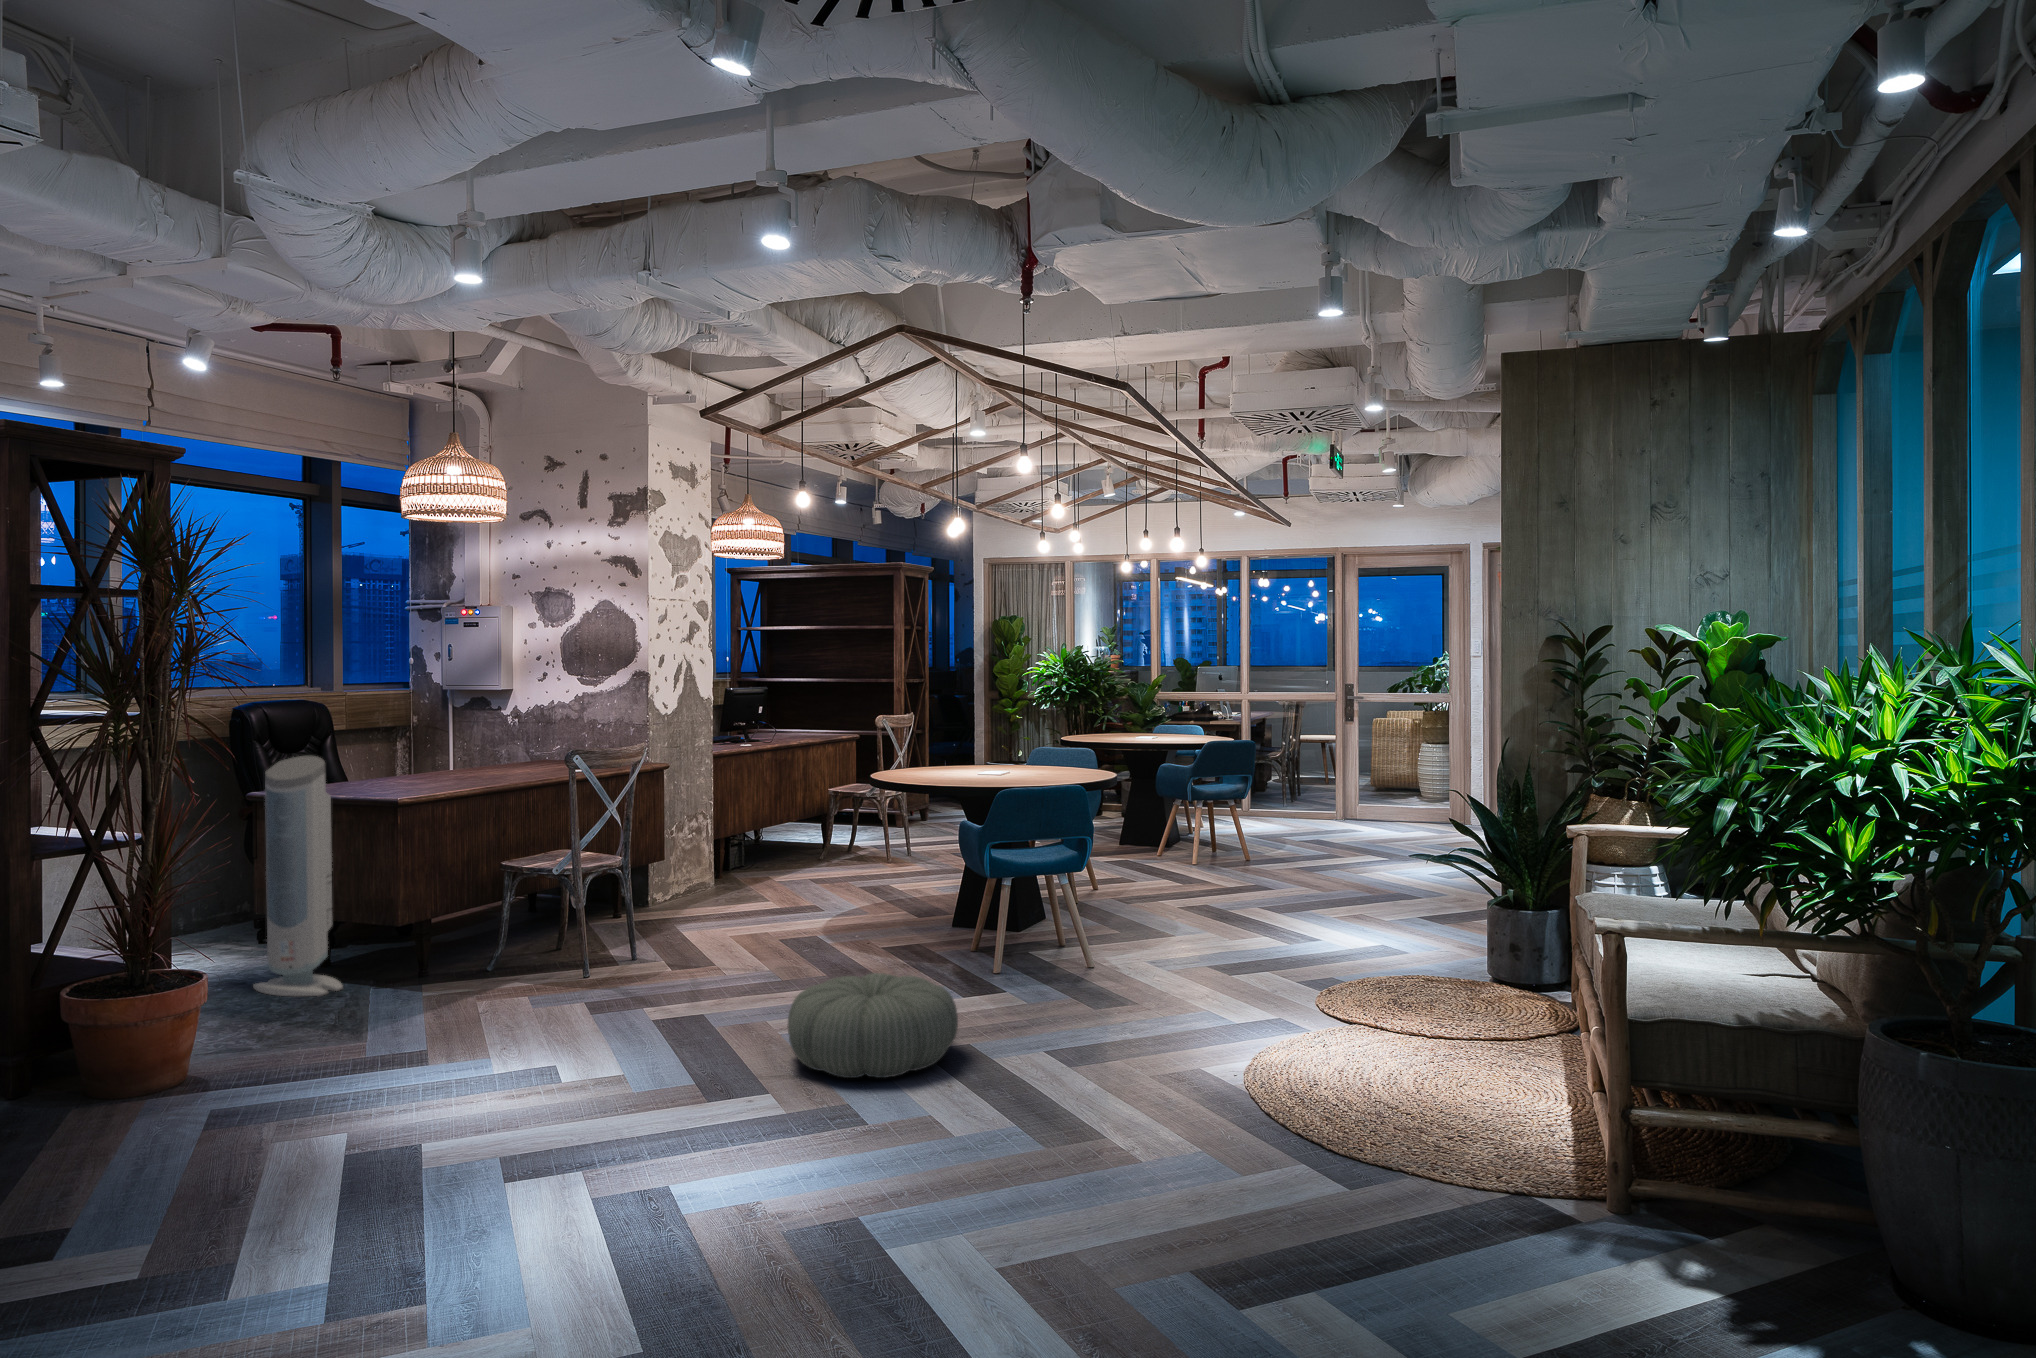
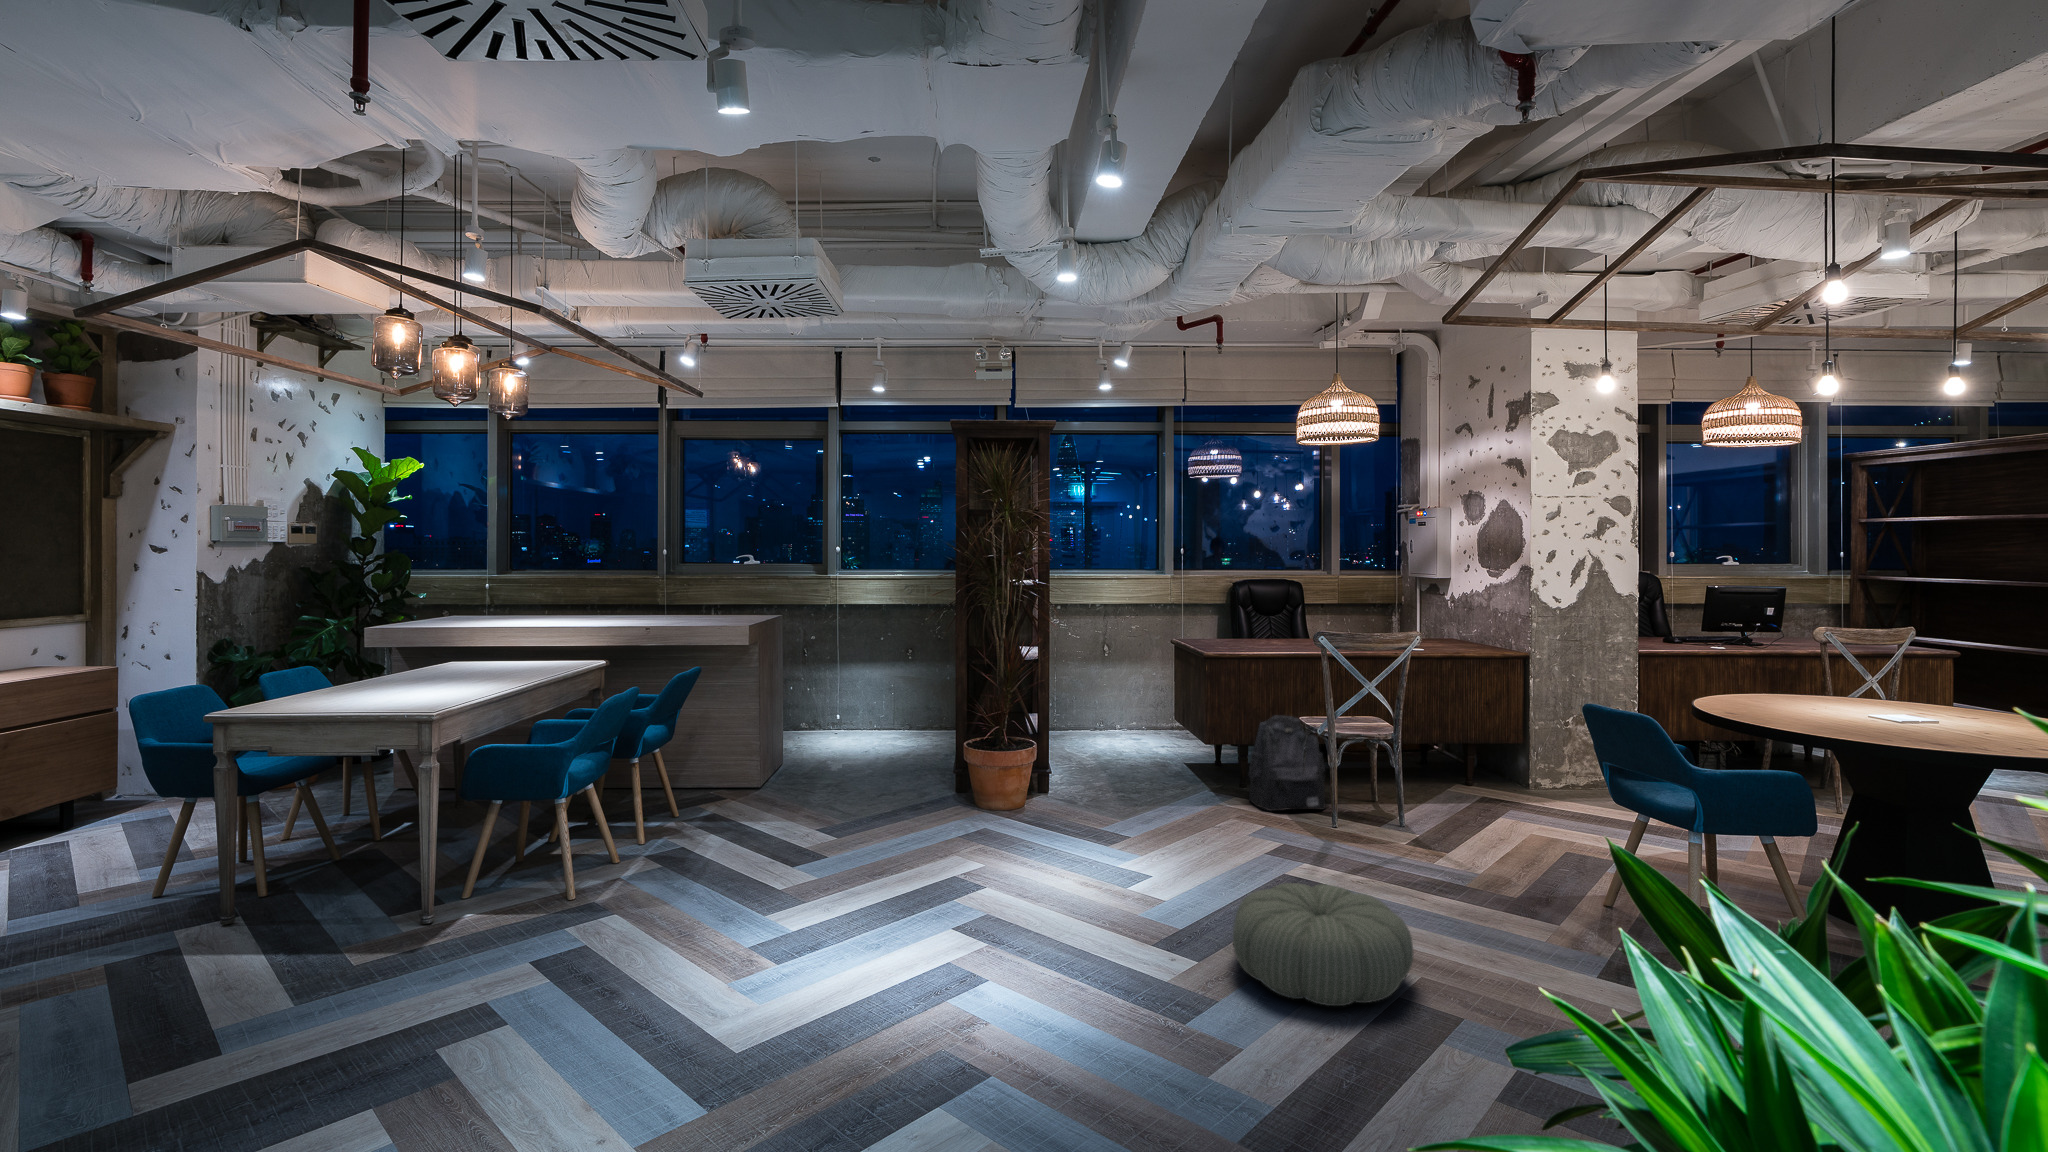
air purifier: present [253,756,343,996] -> none [1164,619,1206,785]
backpack: none [435,864,547,986] -> present [1249,716,1326,811]

